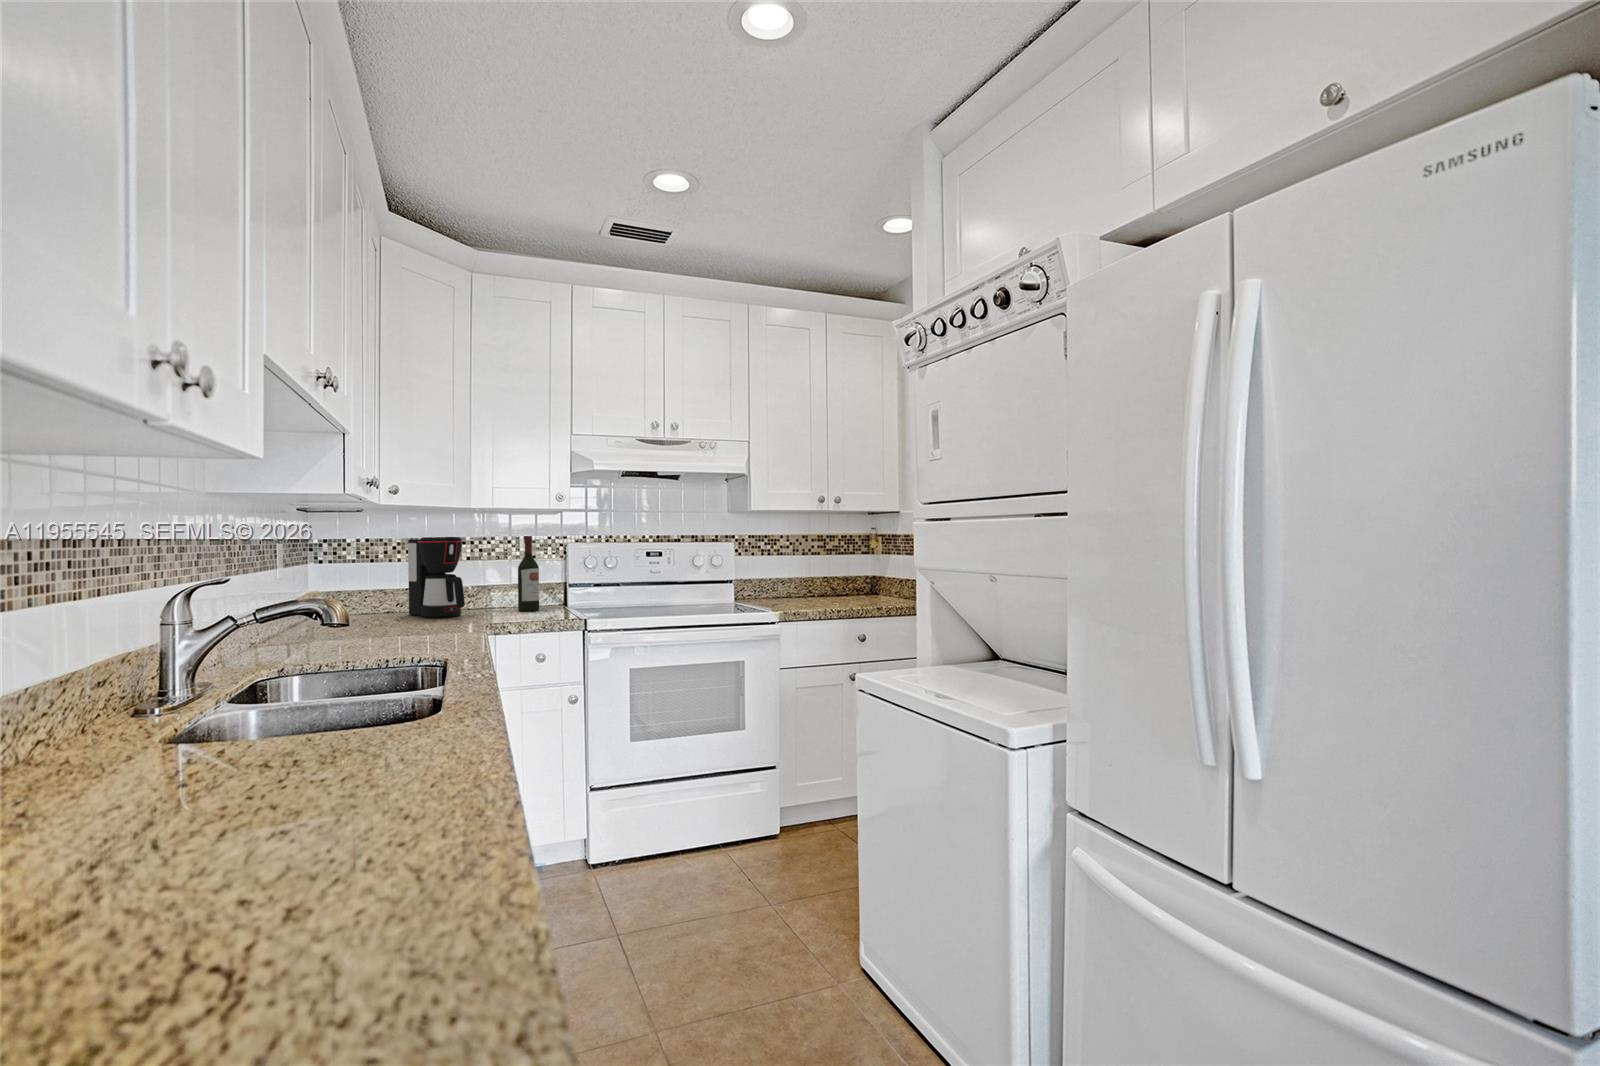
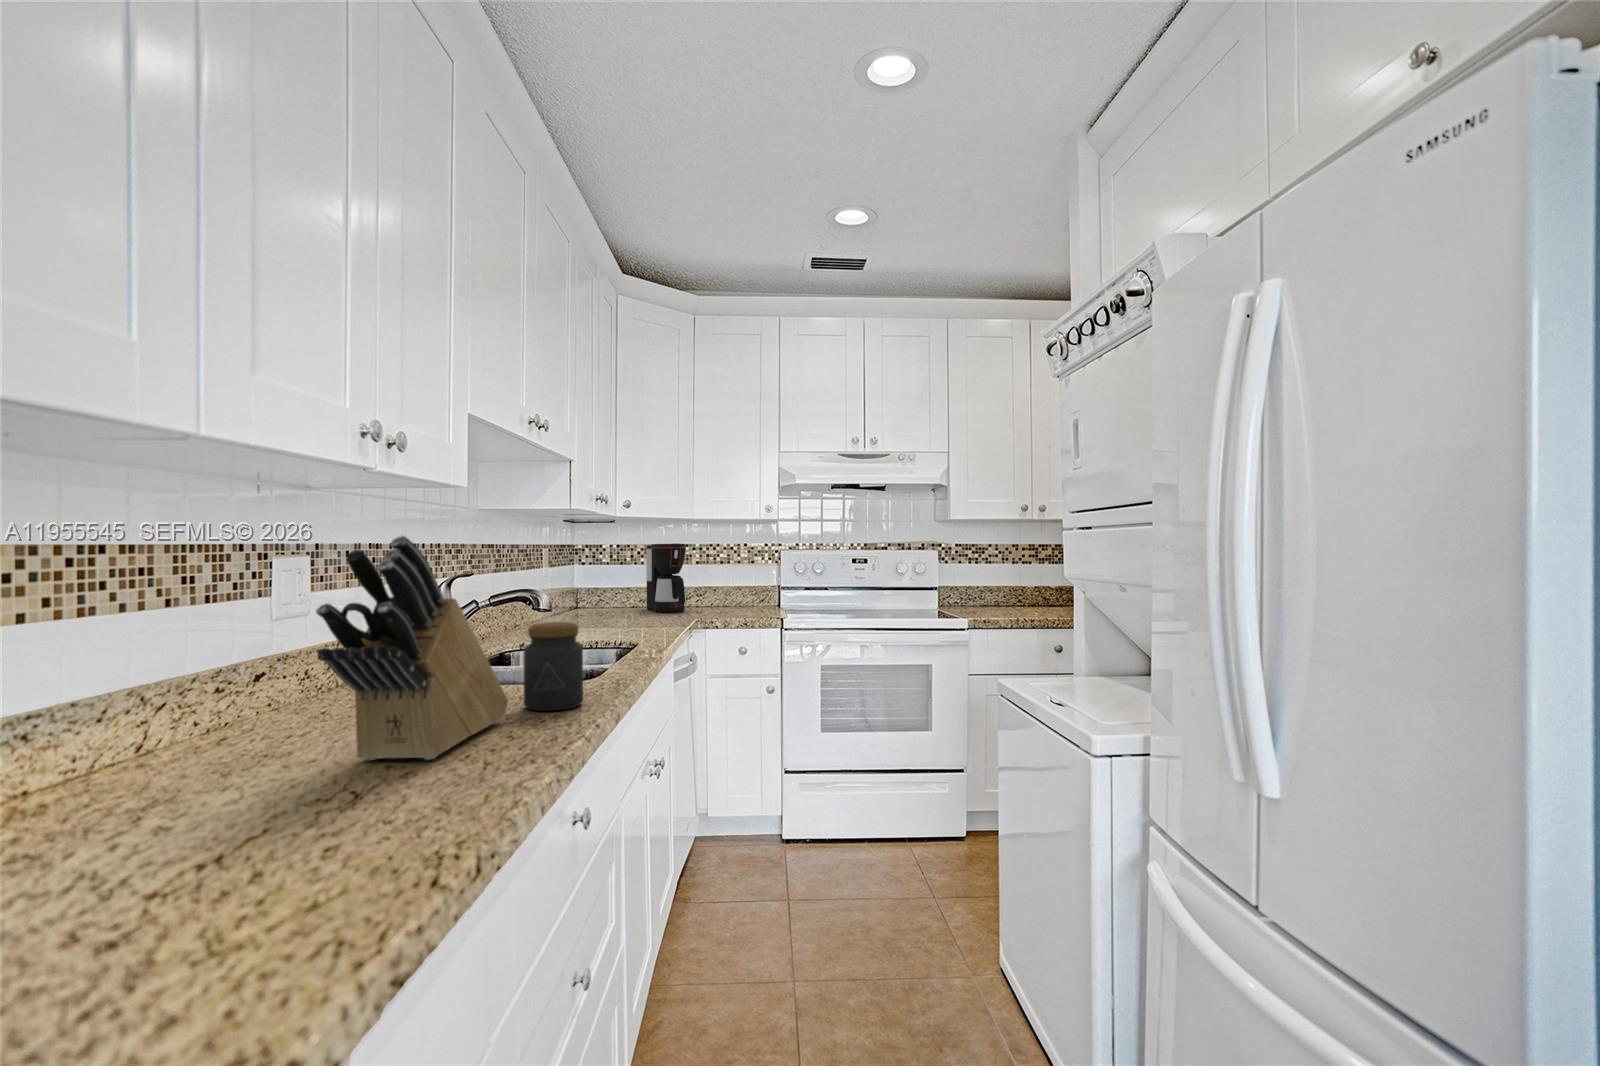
knife block: none [127,531,375,887] -> present [316,536,508,760]
wine bottle: present [518,536,539,611] -> none [732,543,750,610]
jar: none [379,644,465,767] -> present [524,622,583,711]

